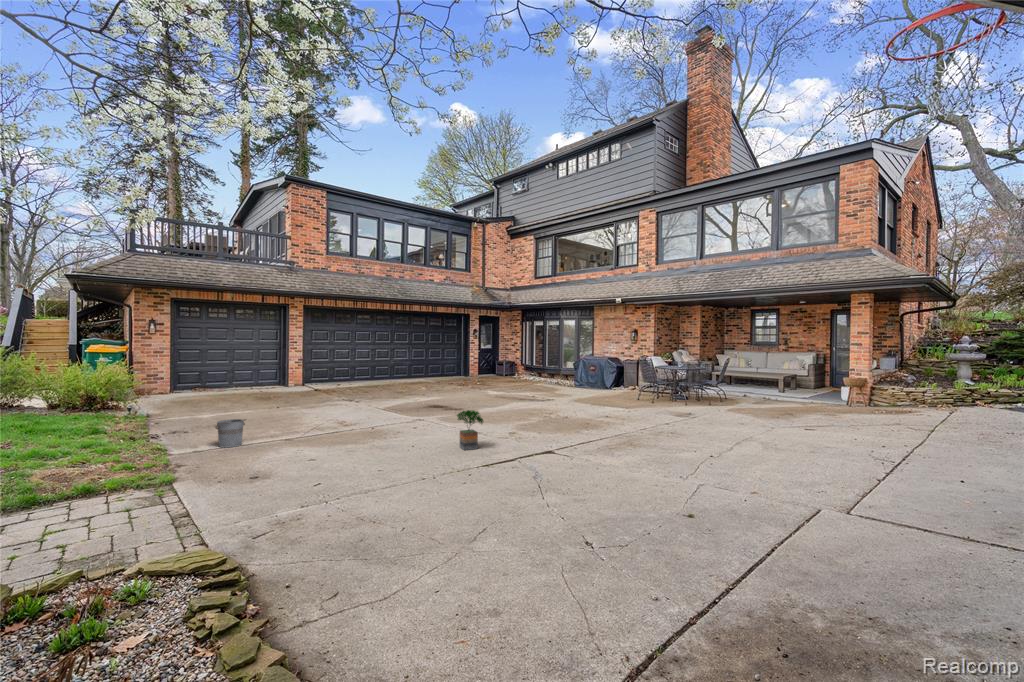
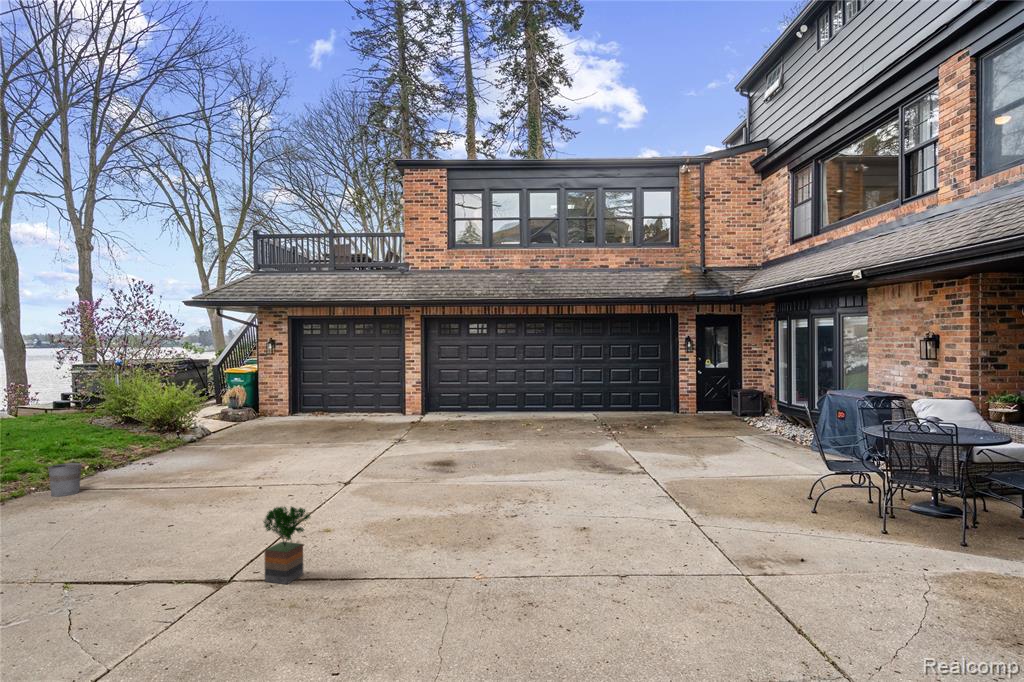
potted tree: present [457,410,483,450] -> present [263,506,310,584]

